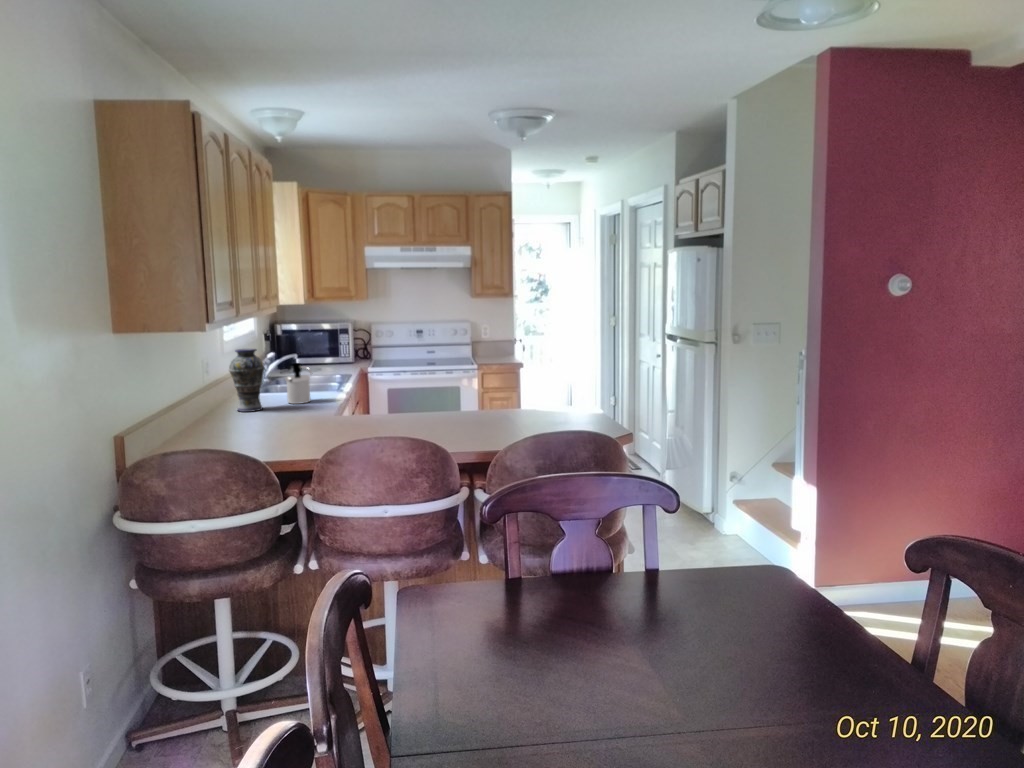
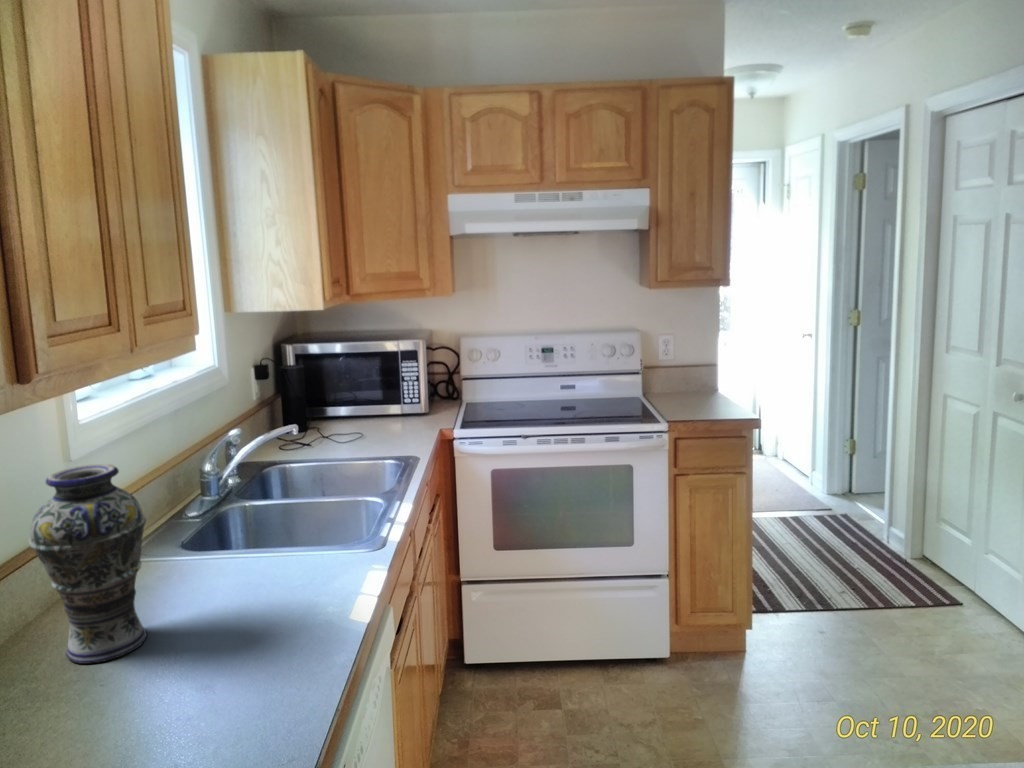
soap dispenser: present [285,363,312,404] -> none [223,490,296,607]

